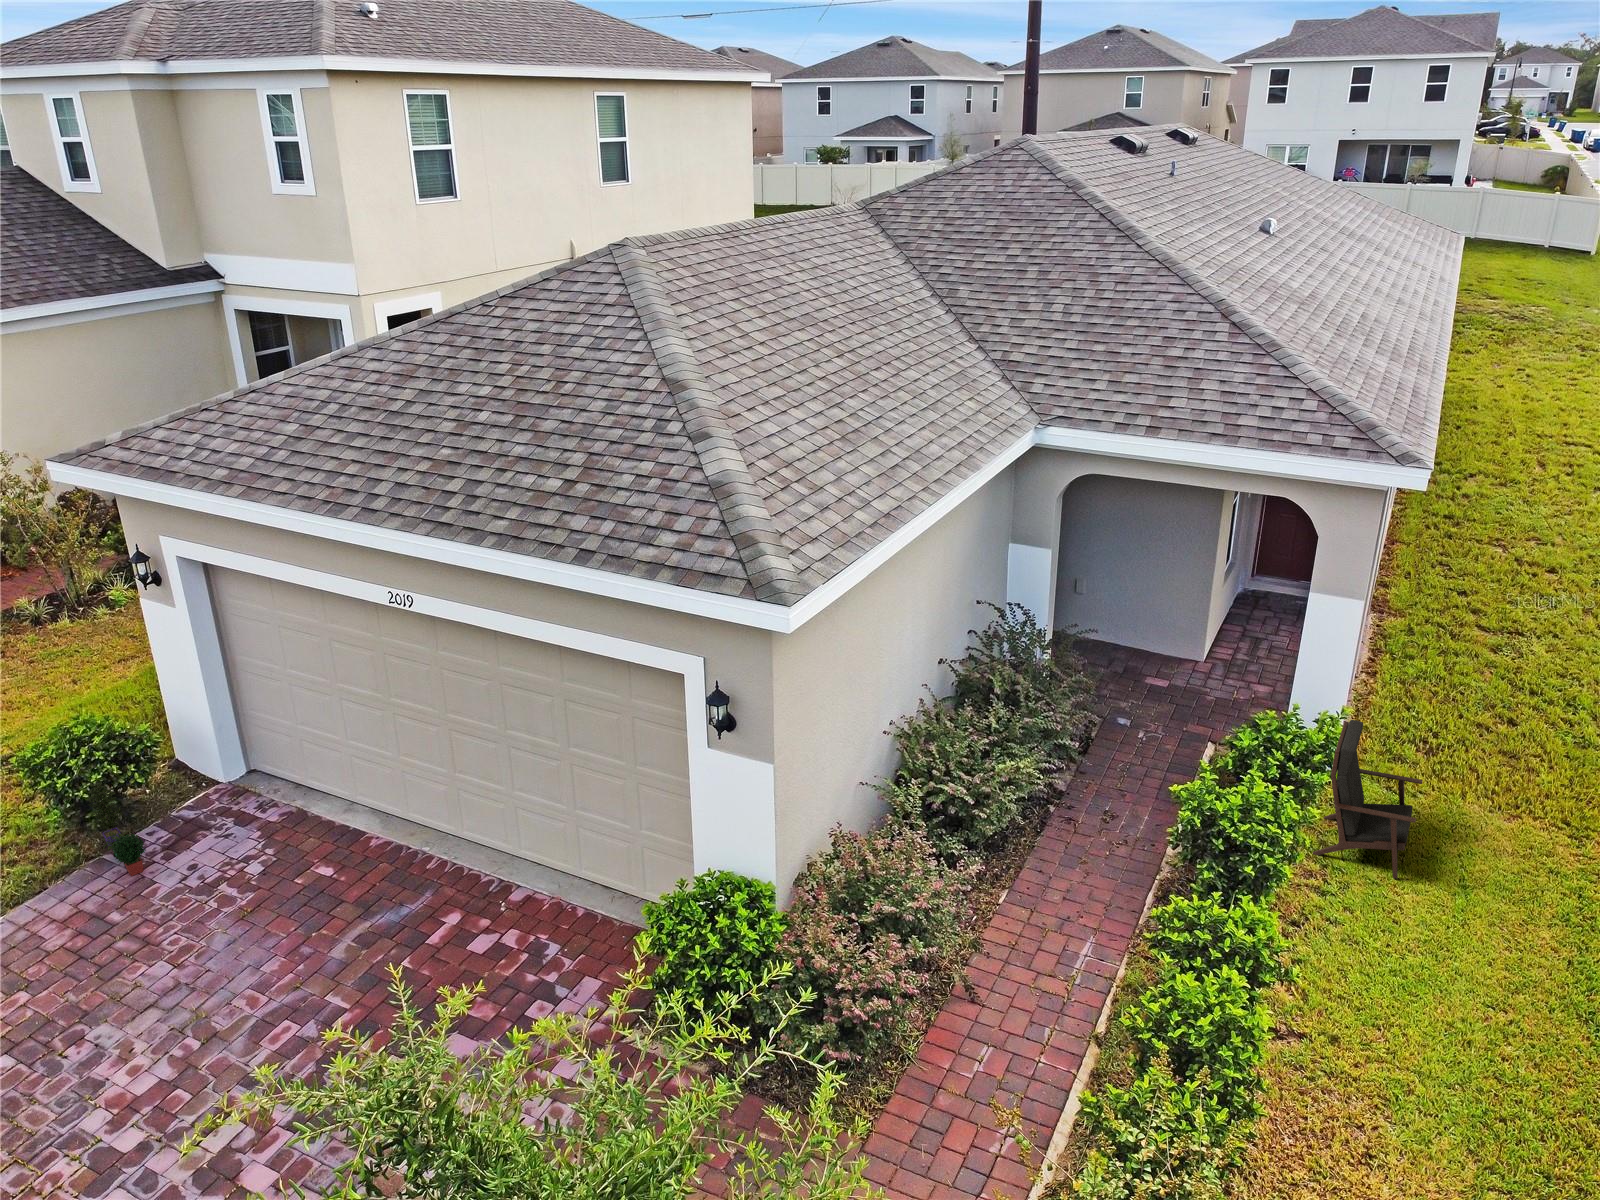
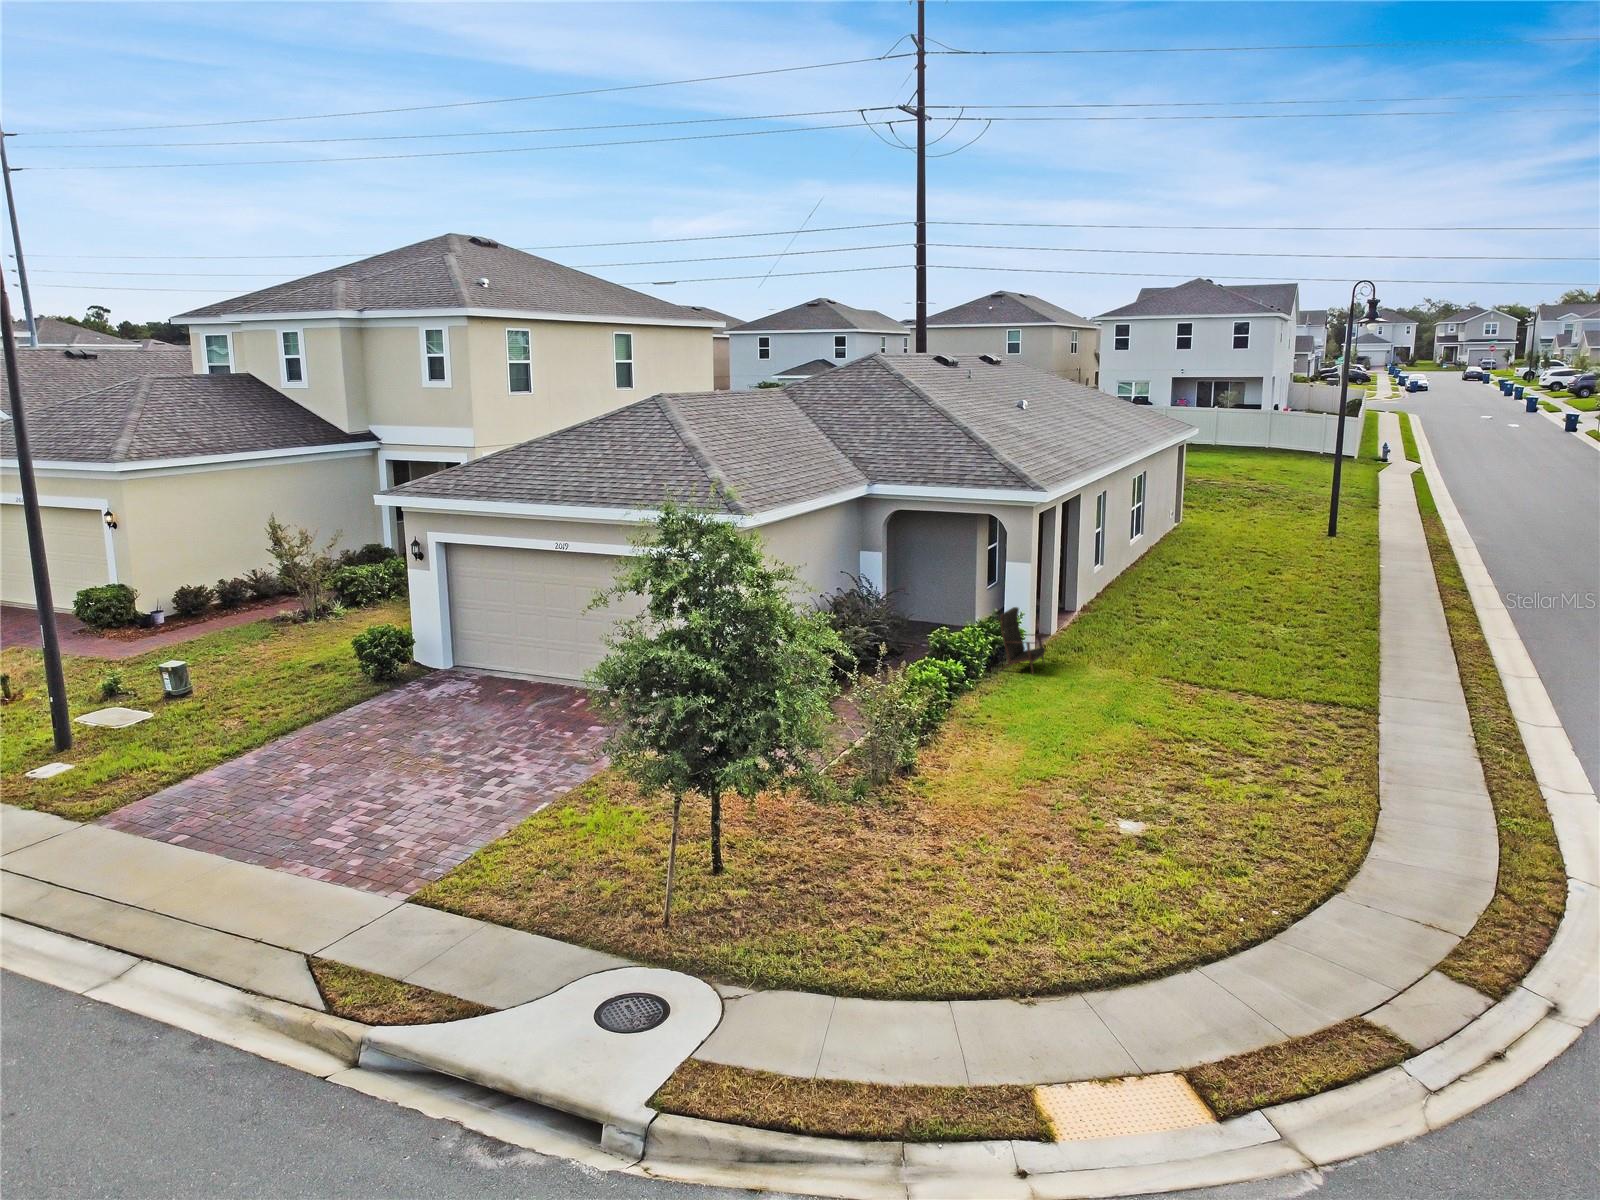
potted plant: present [88,781,146,876] -> none [394,641,427,684]

